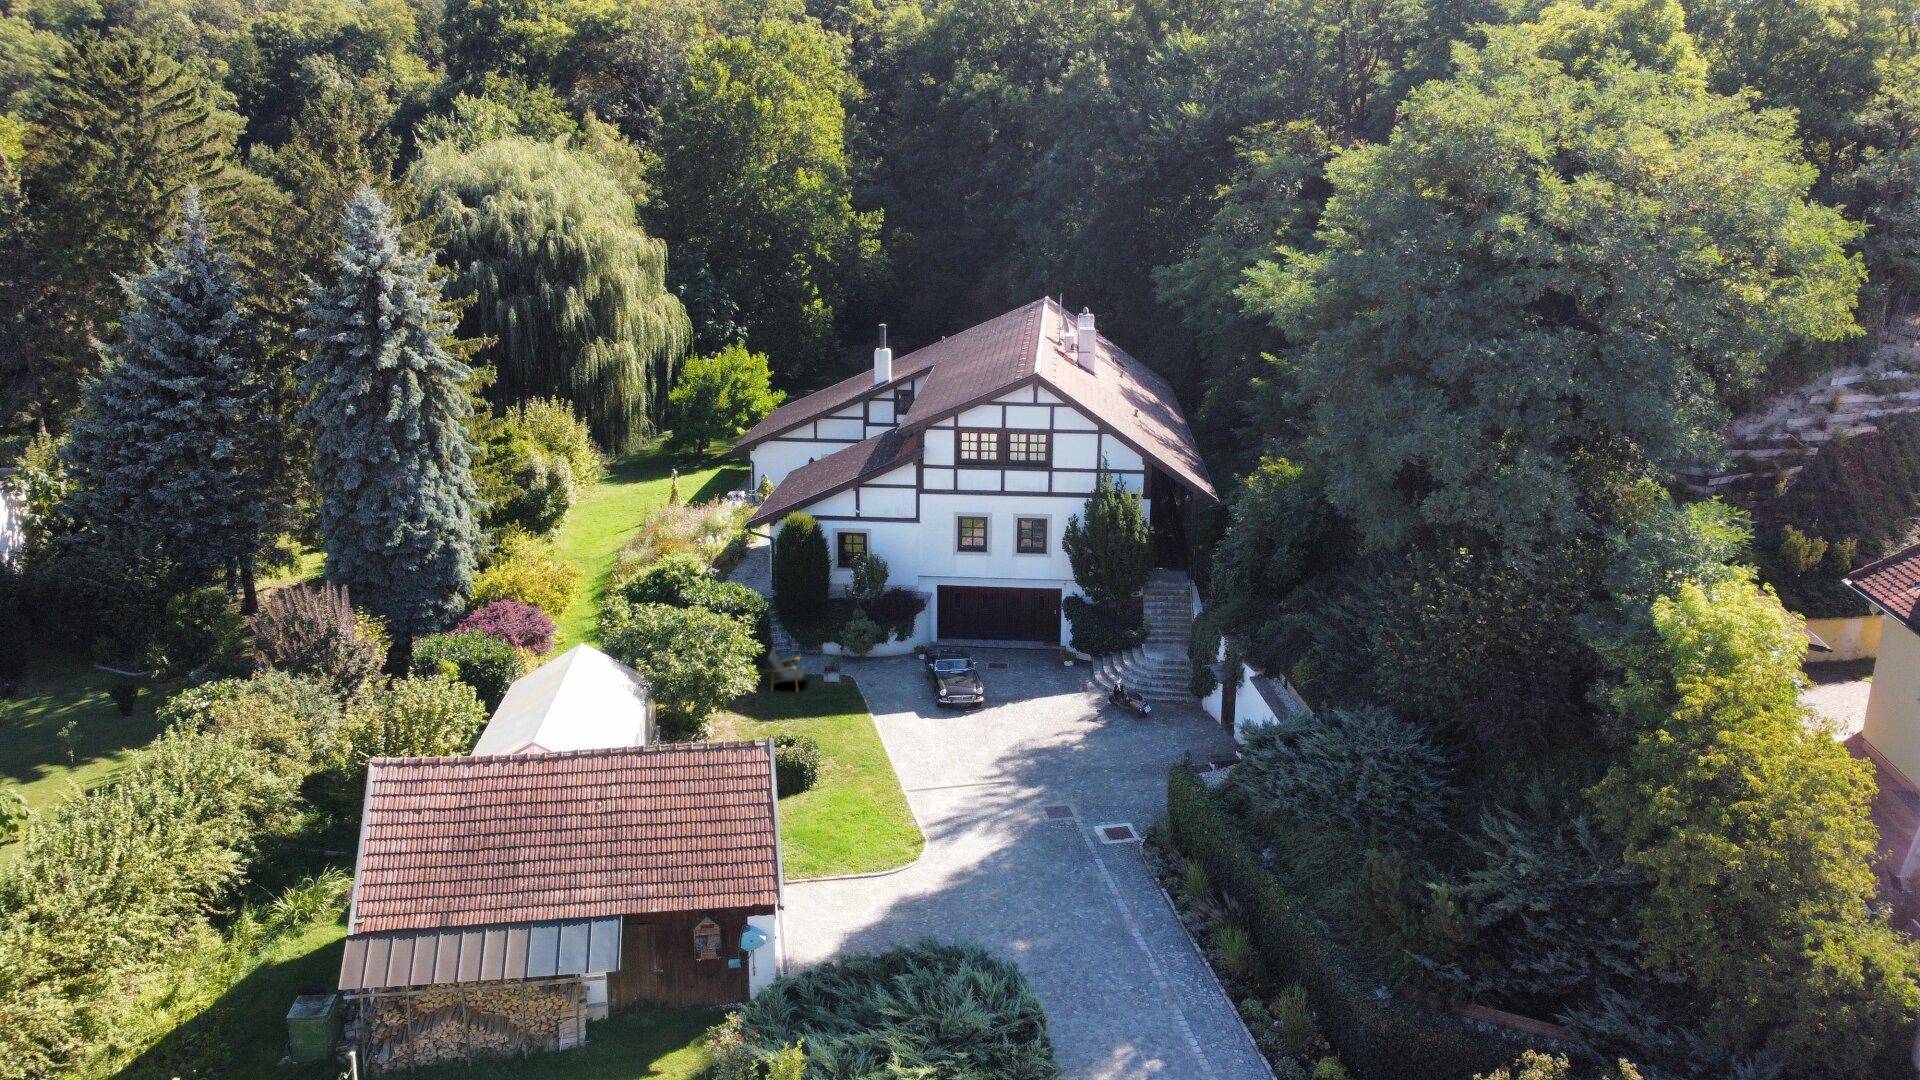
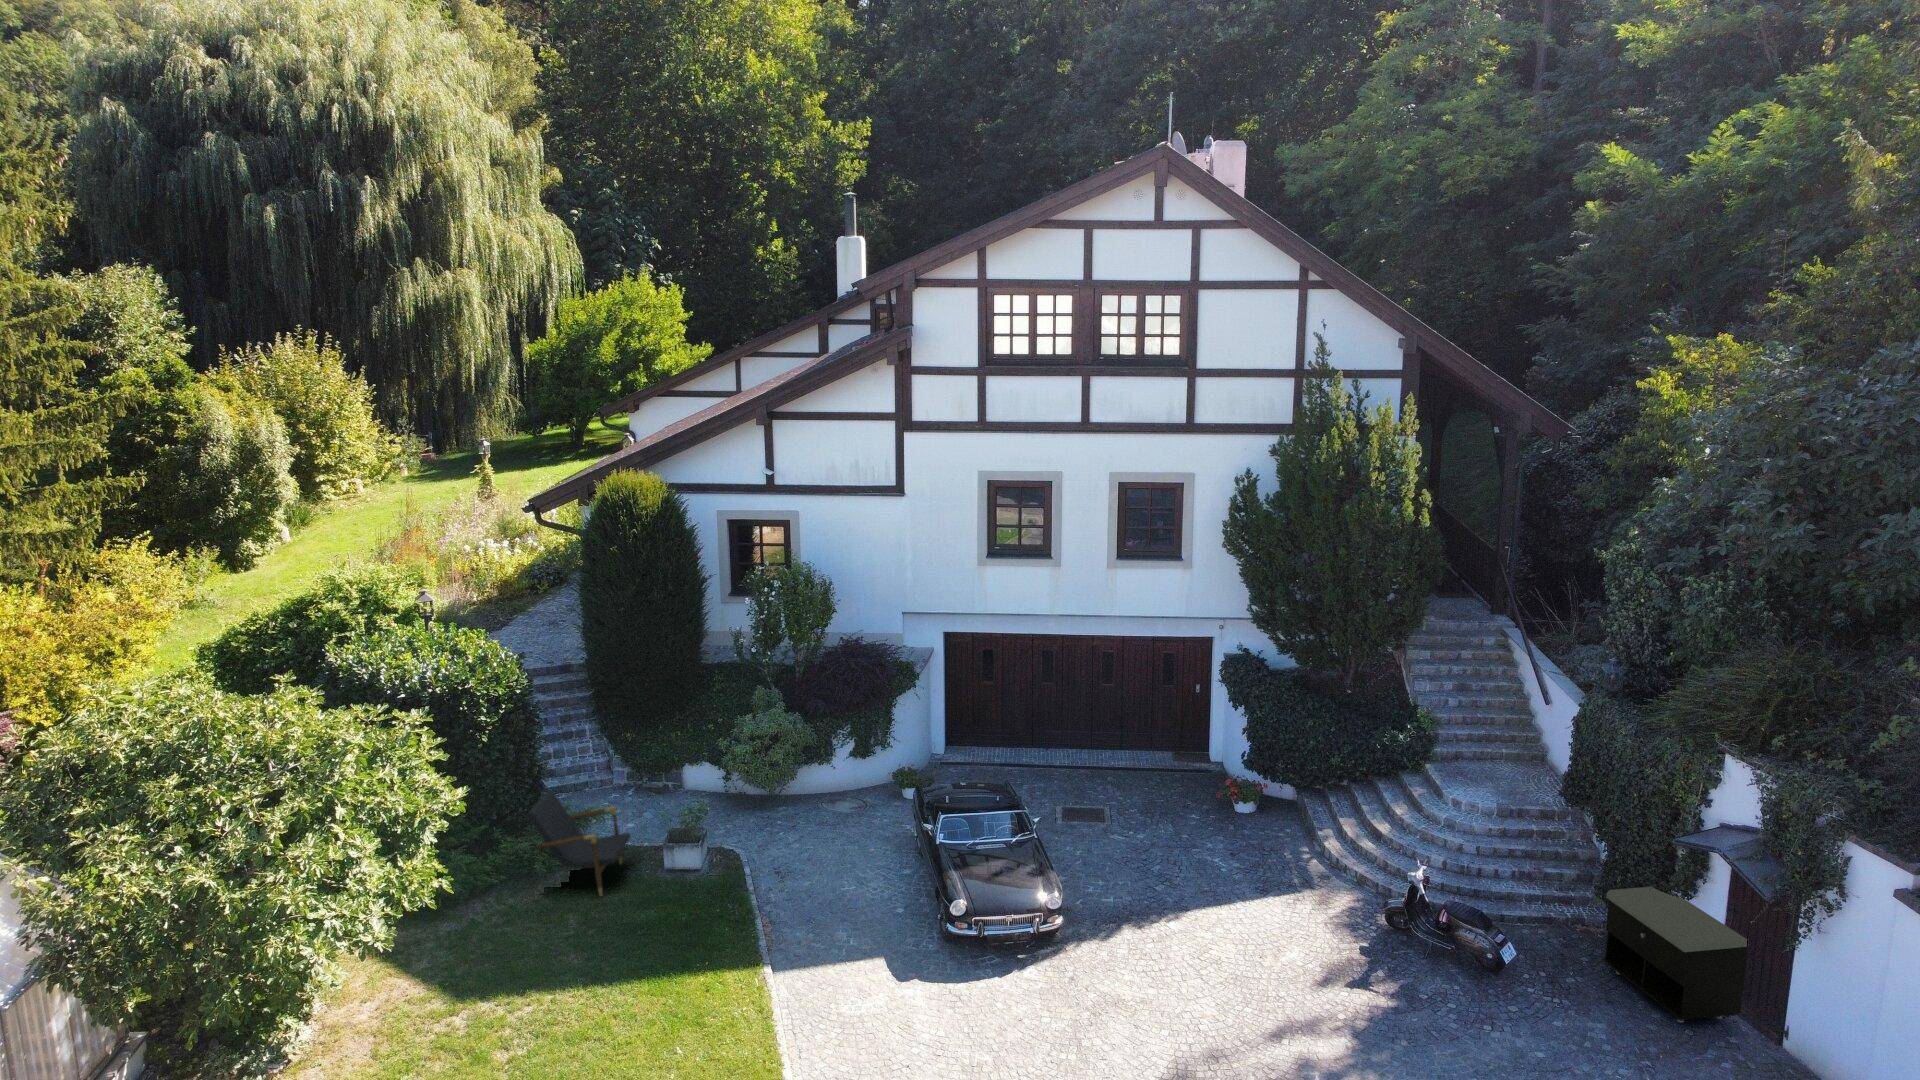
storage bench: none [1187,685,1226,730] -> present [1602,887,1749,1023]

